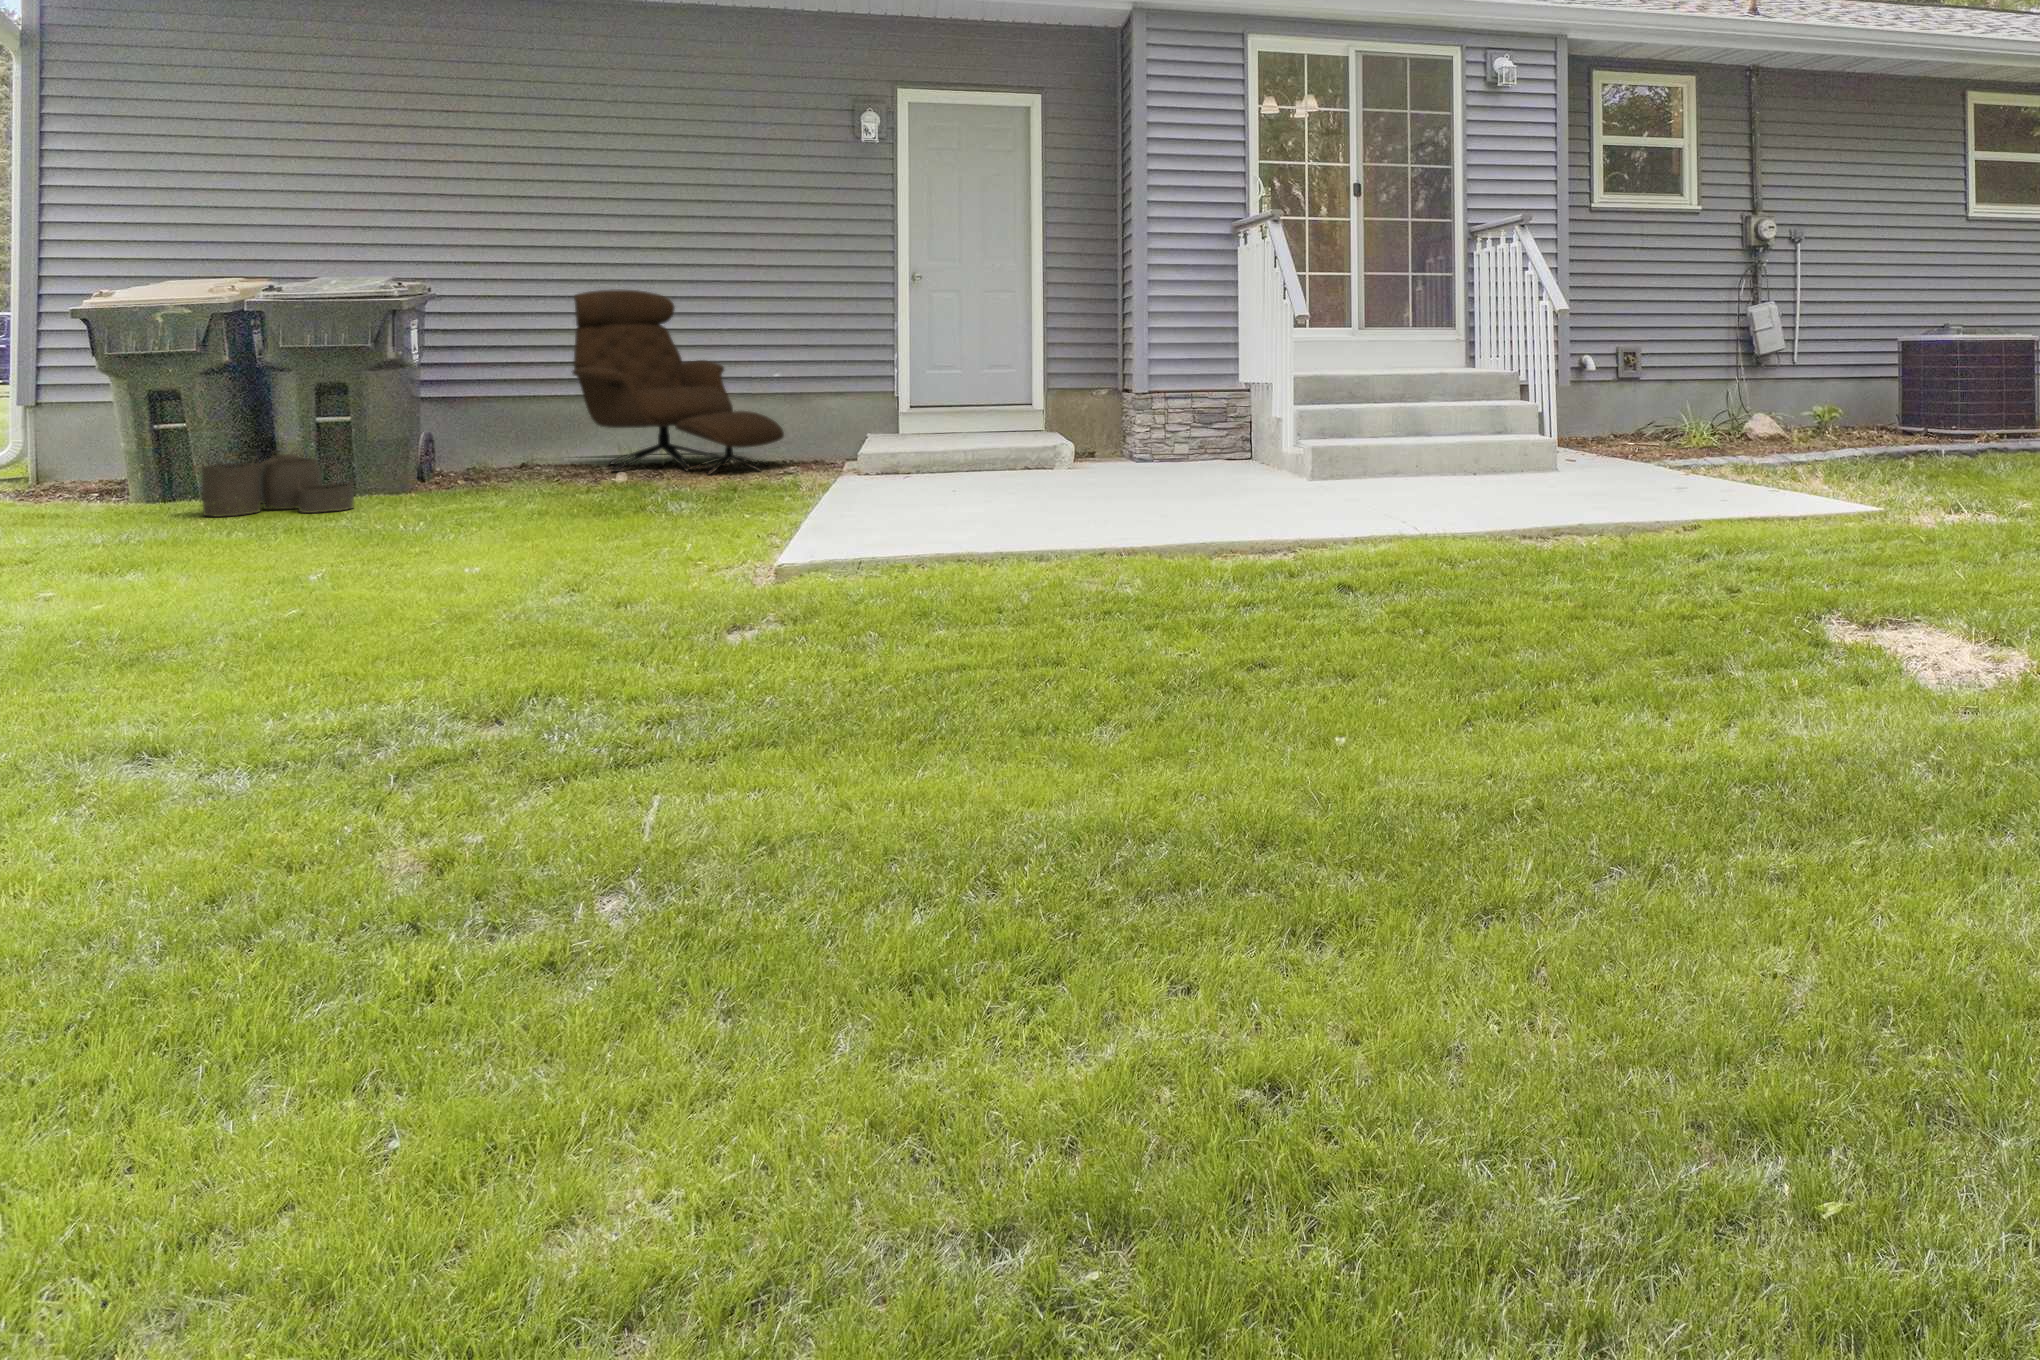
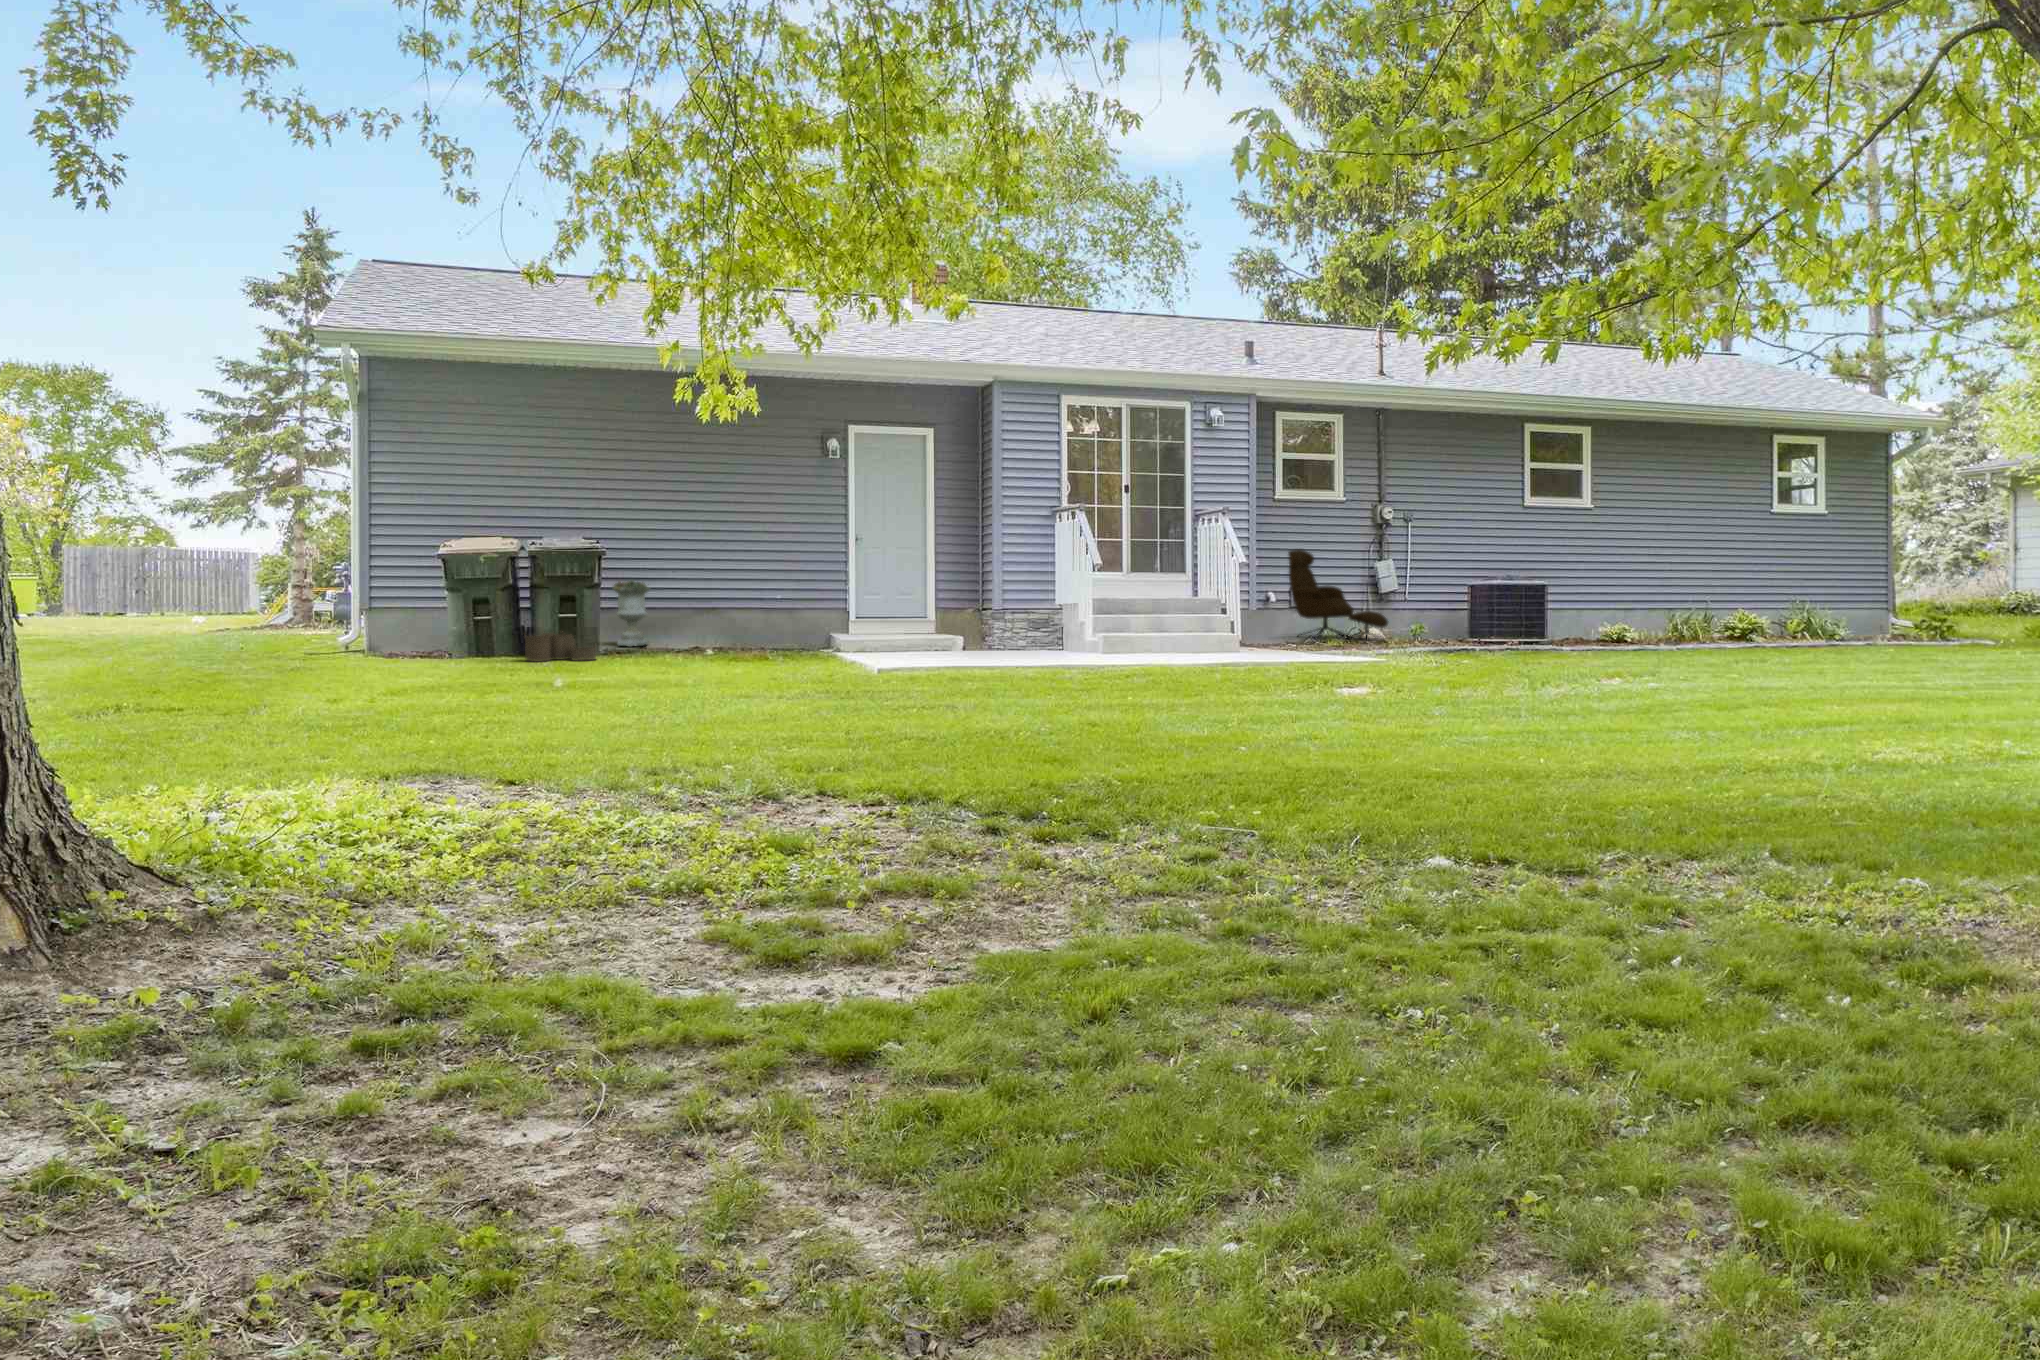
lounge chair: present [572,289,784,475] -> present [1288,549,1388,639]
planter: none [466,351,538,470] -> present [613,581,649,647]

